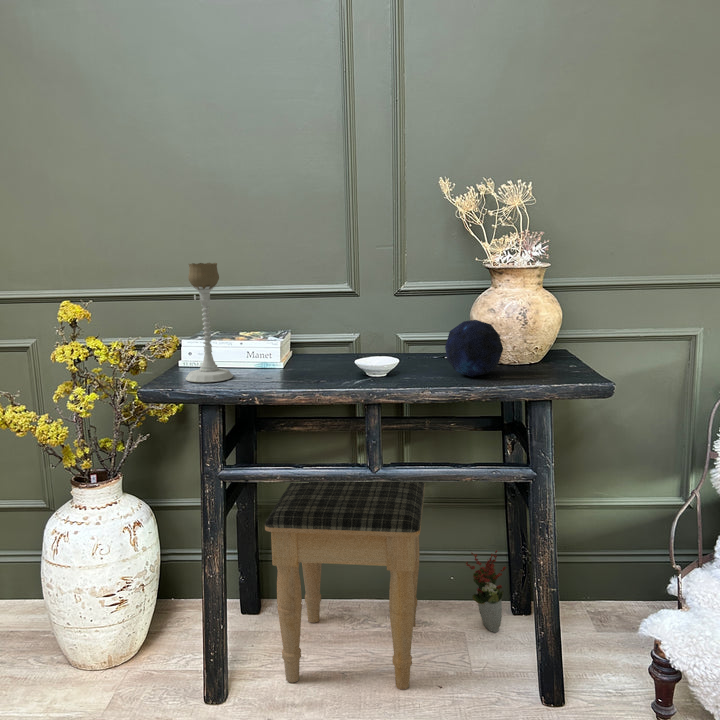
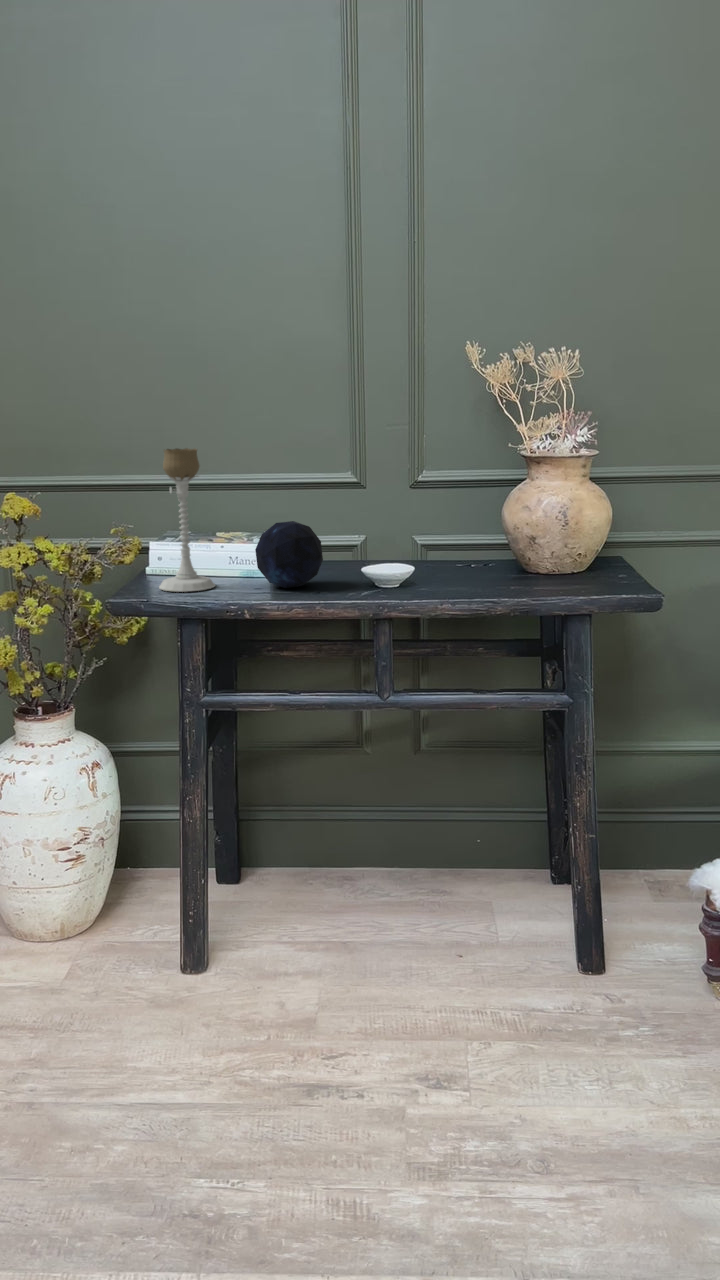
decorative orb: present [445,320,503,377] -> present [255,521,323,588]
footstool: present [265,482,425,690] -> none [253,703,445,957]
decorative plant: present [466,550,506,632] -> none [493,803,543,901]

